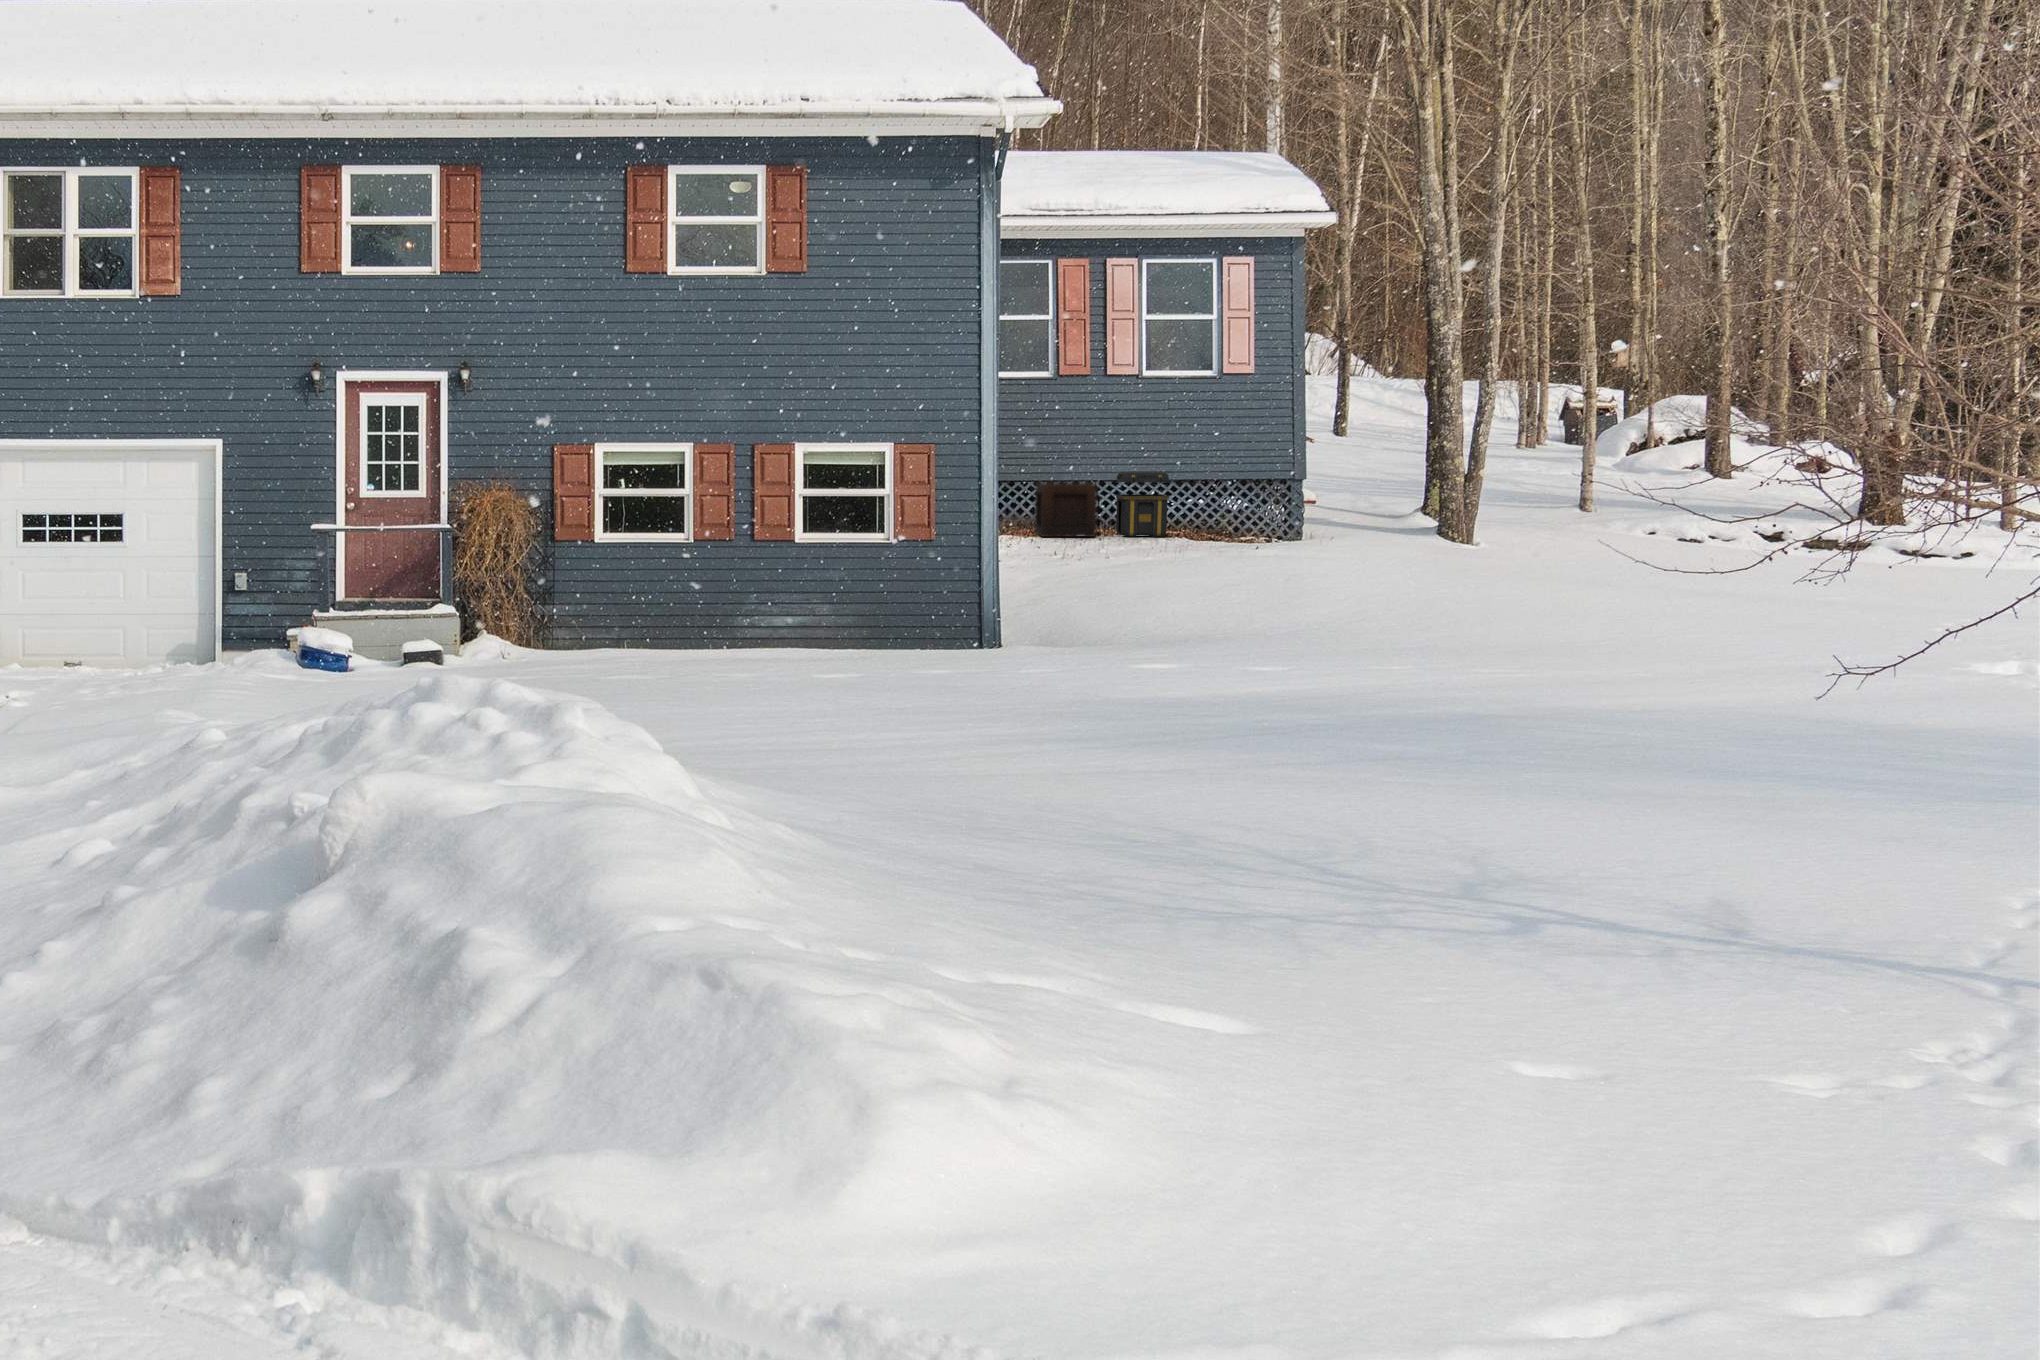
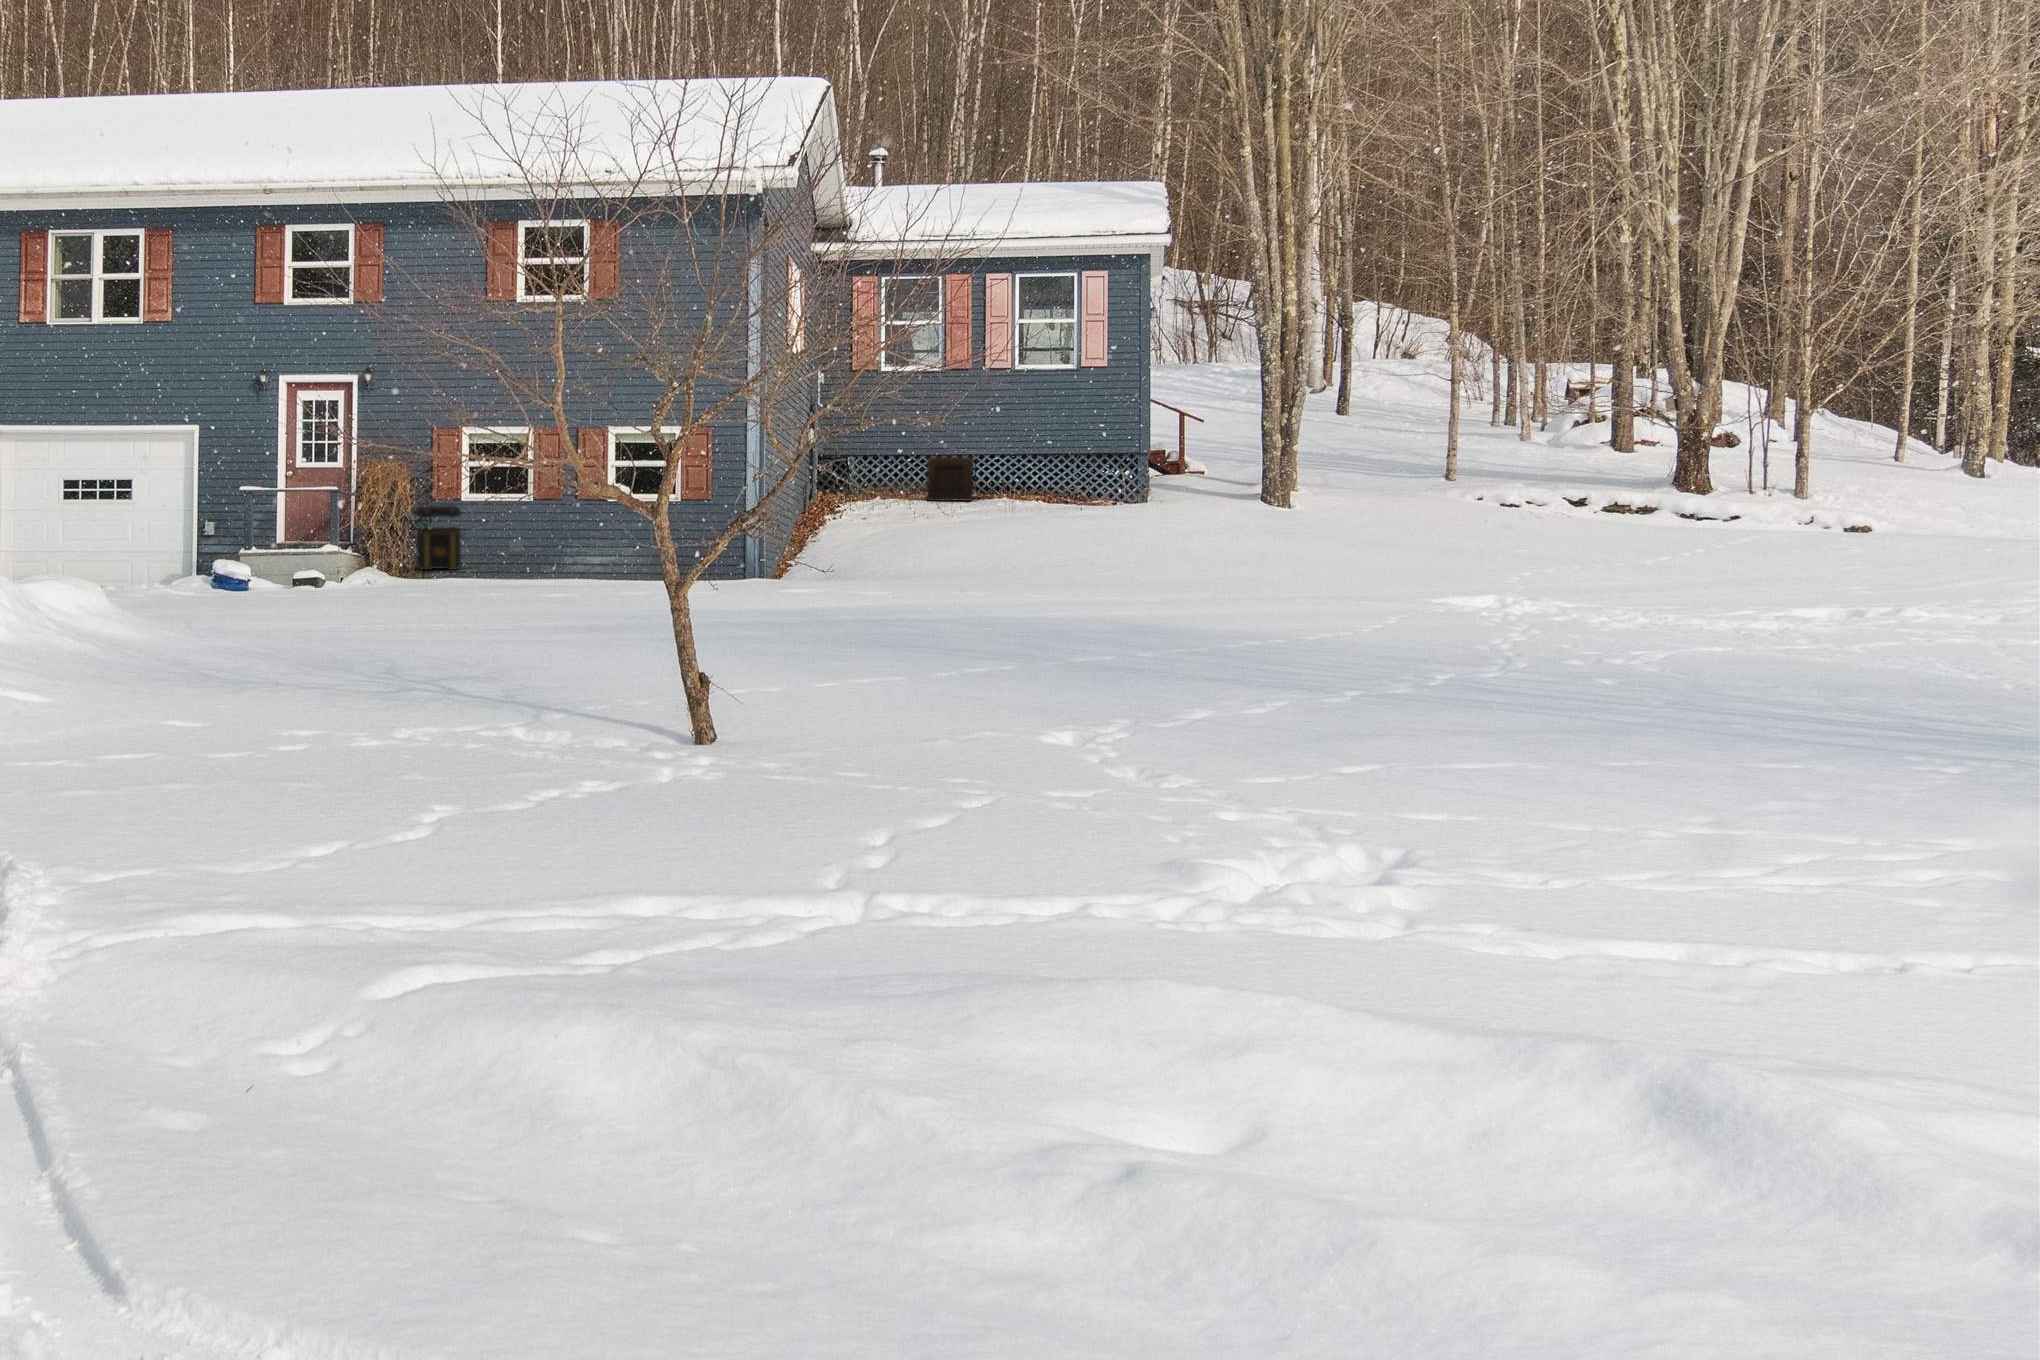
toolbox: present [1116,472,1169,537] -> present [415,505,462,570]

